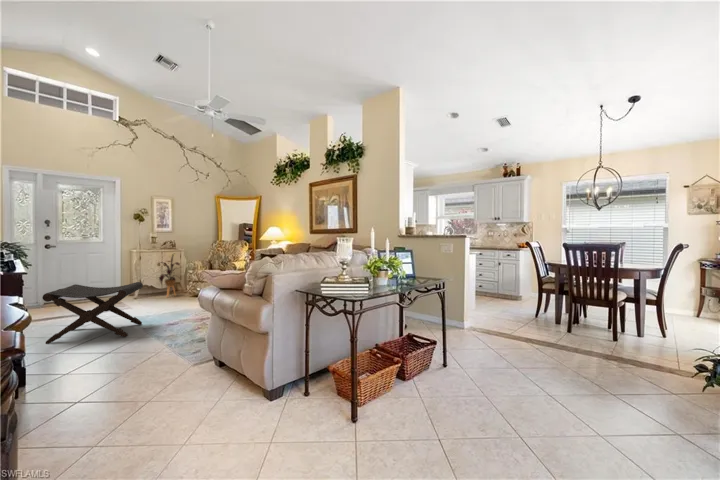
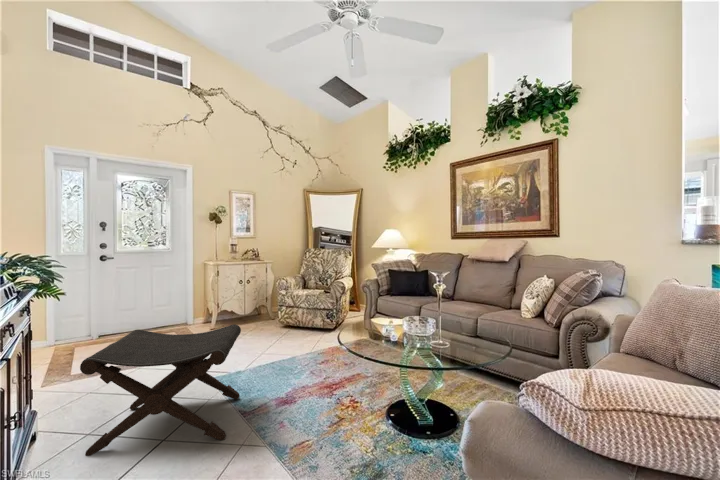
house plant: present [159,255,180,296] -> none [237,268,271,330]

